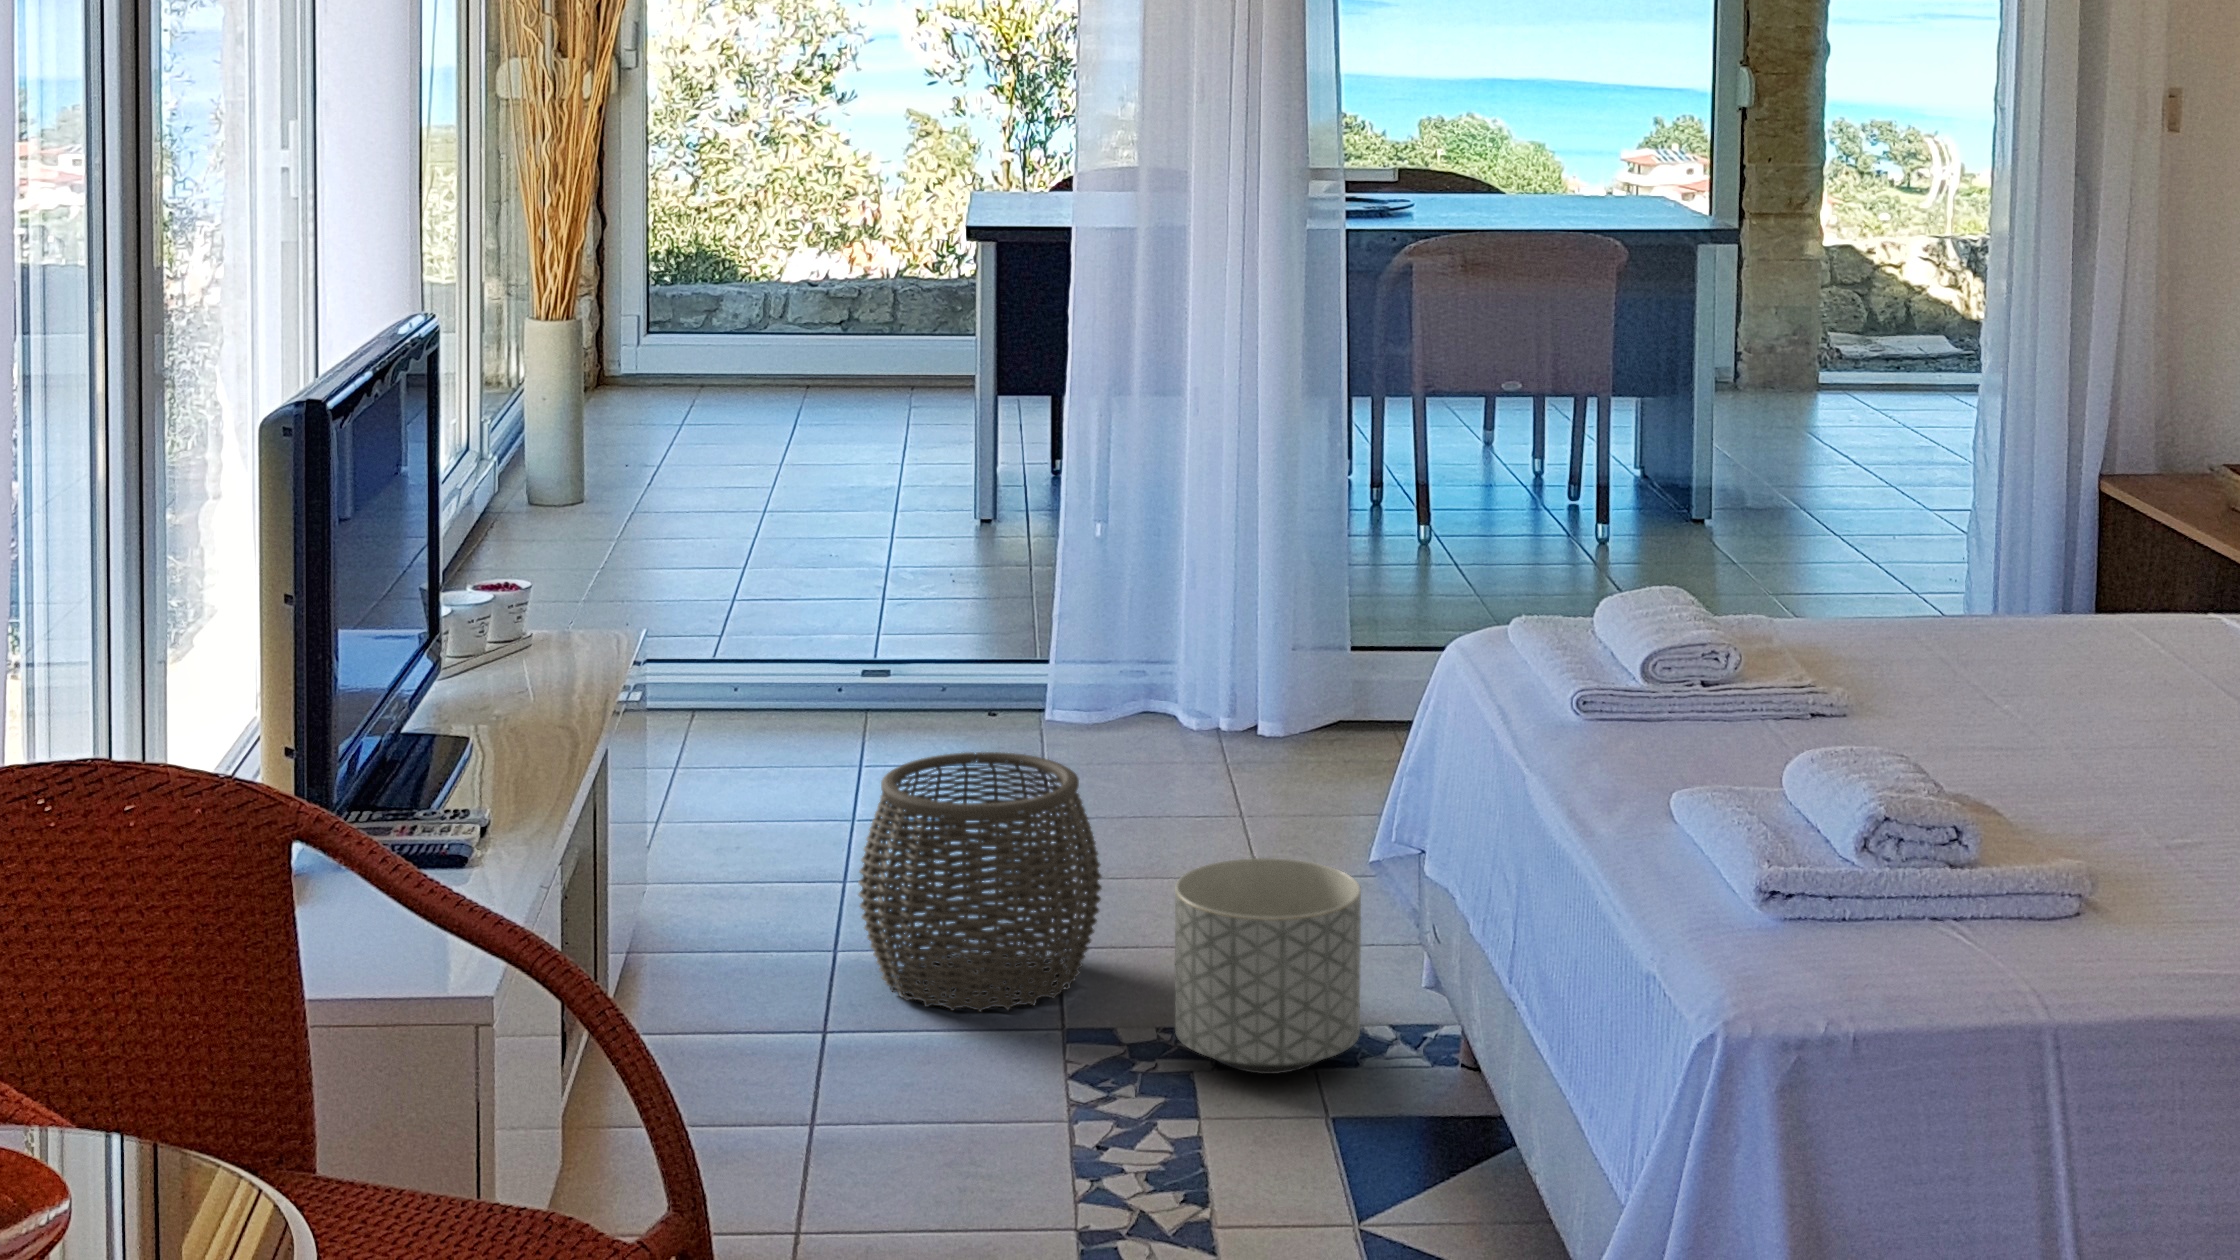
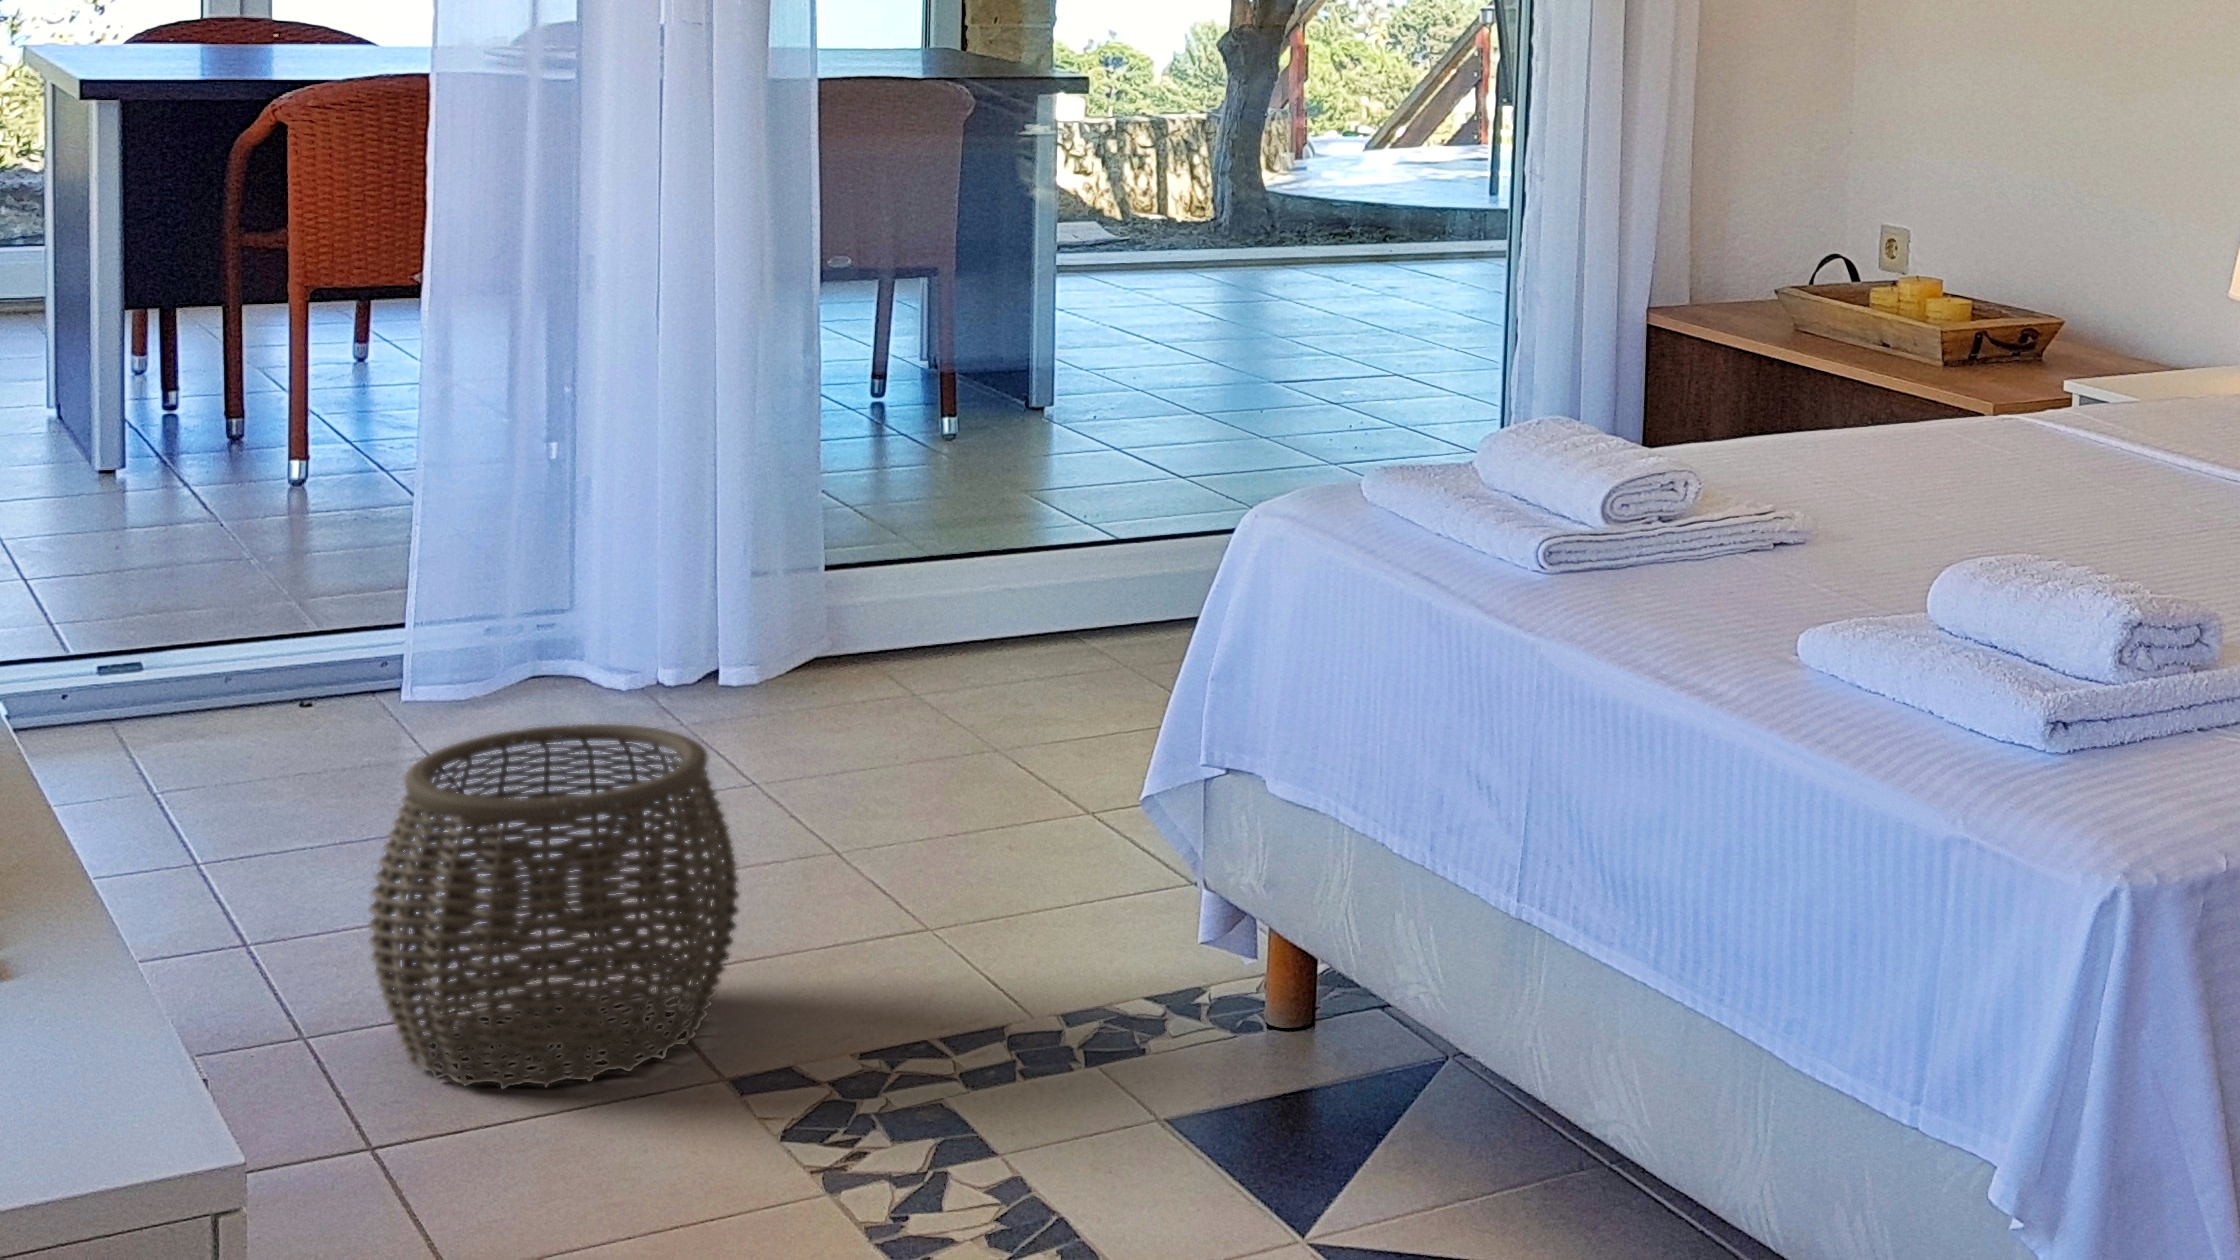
planter: present [1175,858,1361,1074] -> none [907,807,1163,1087]

